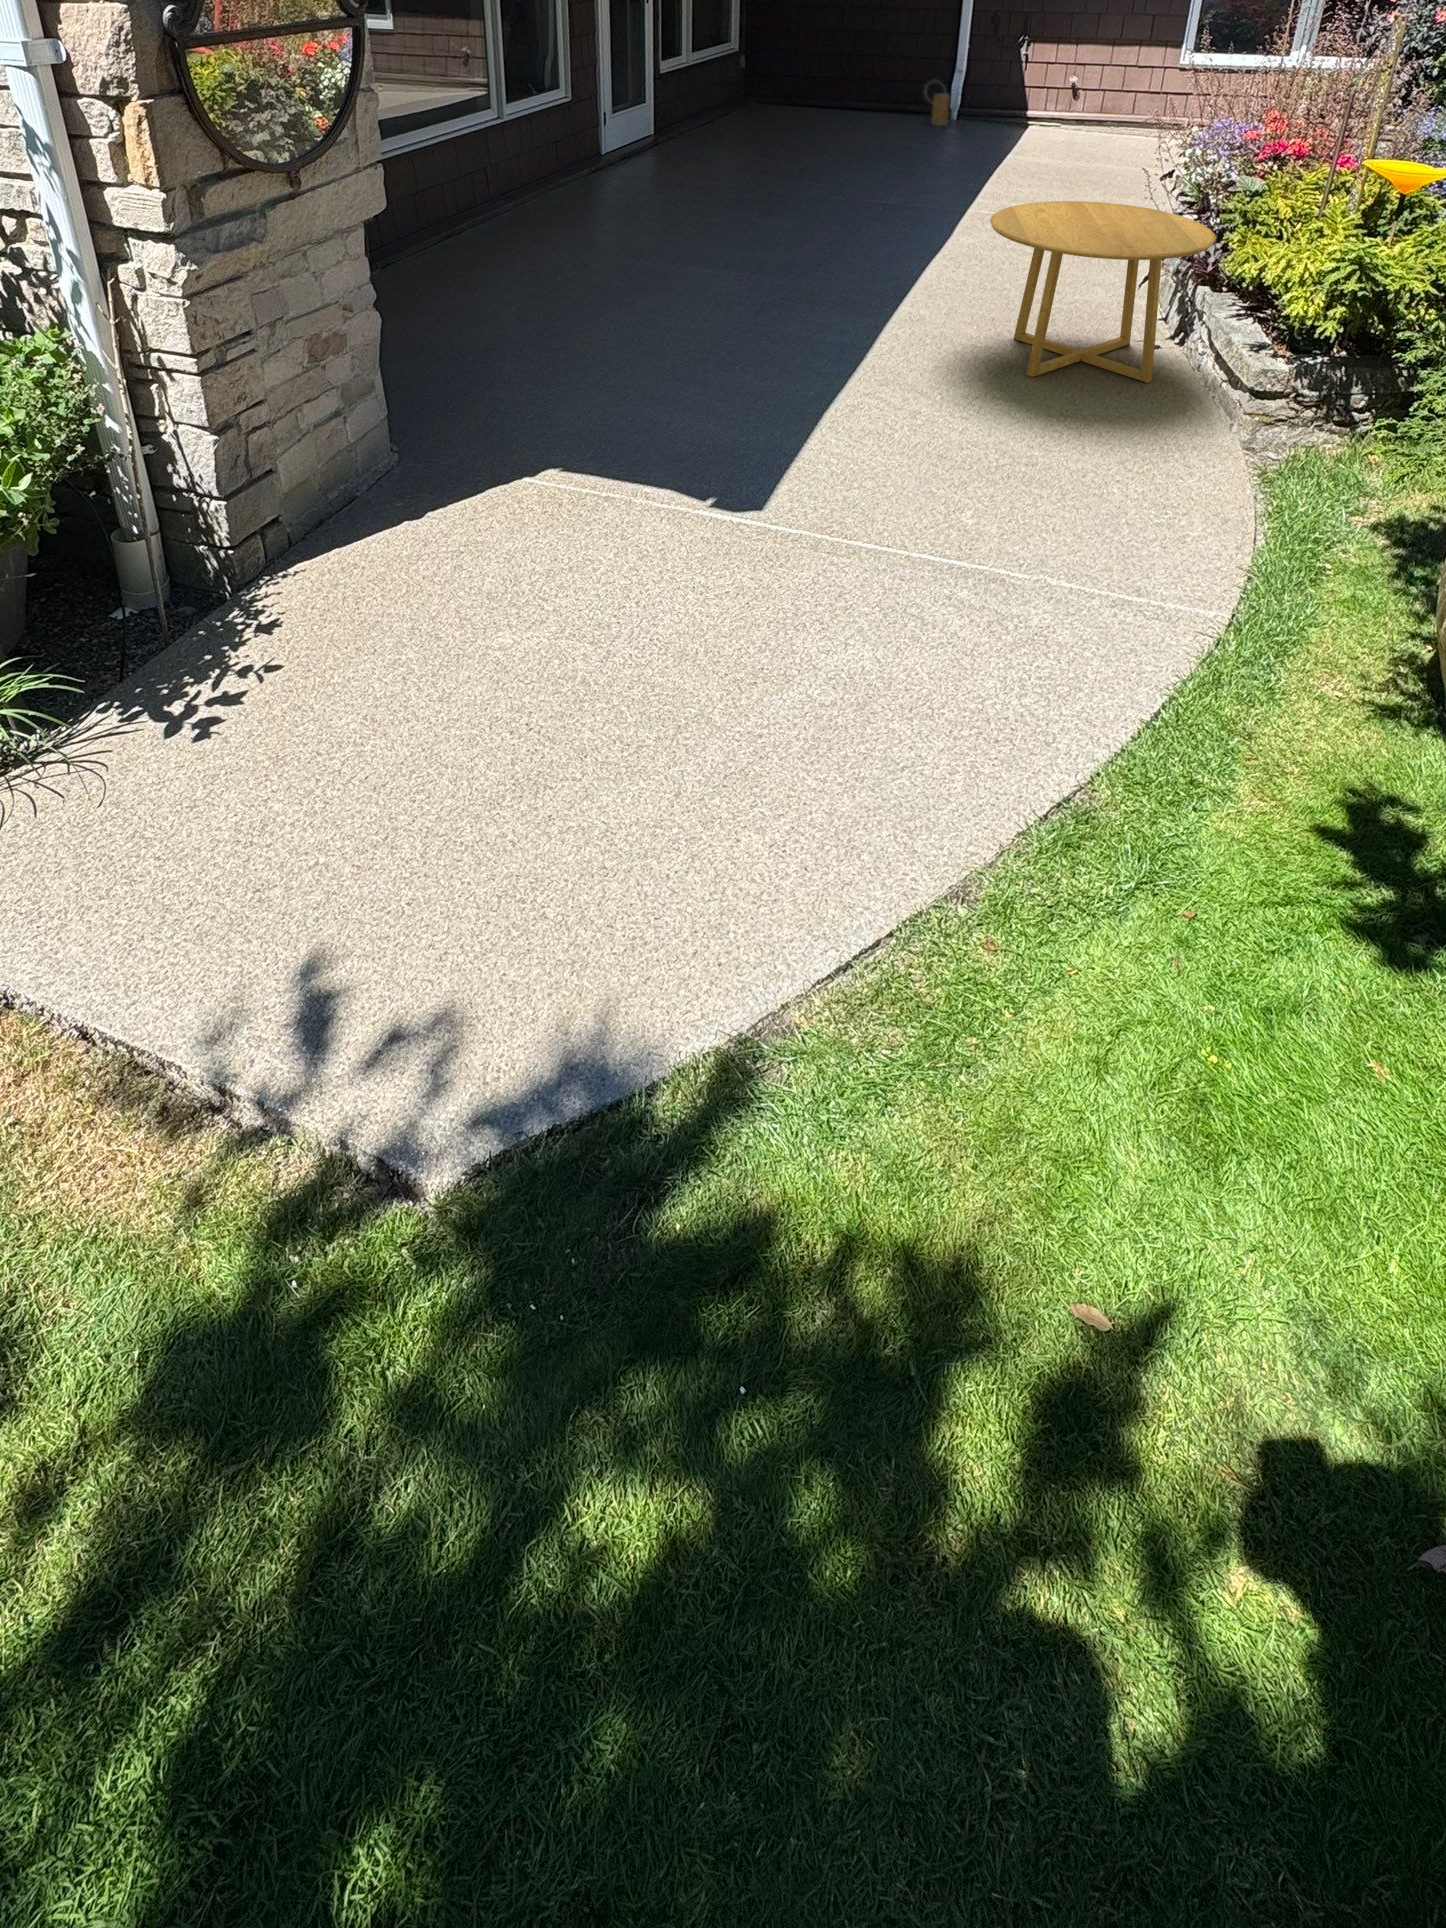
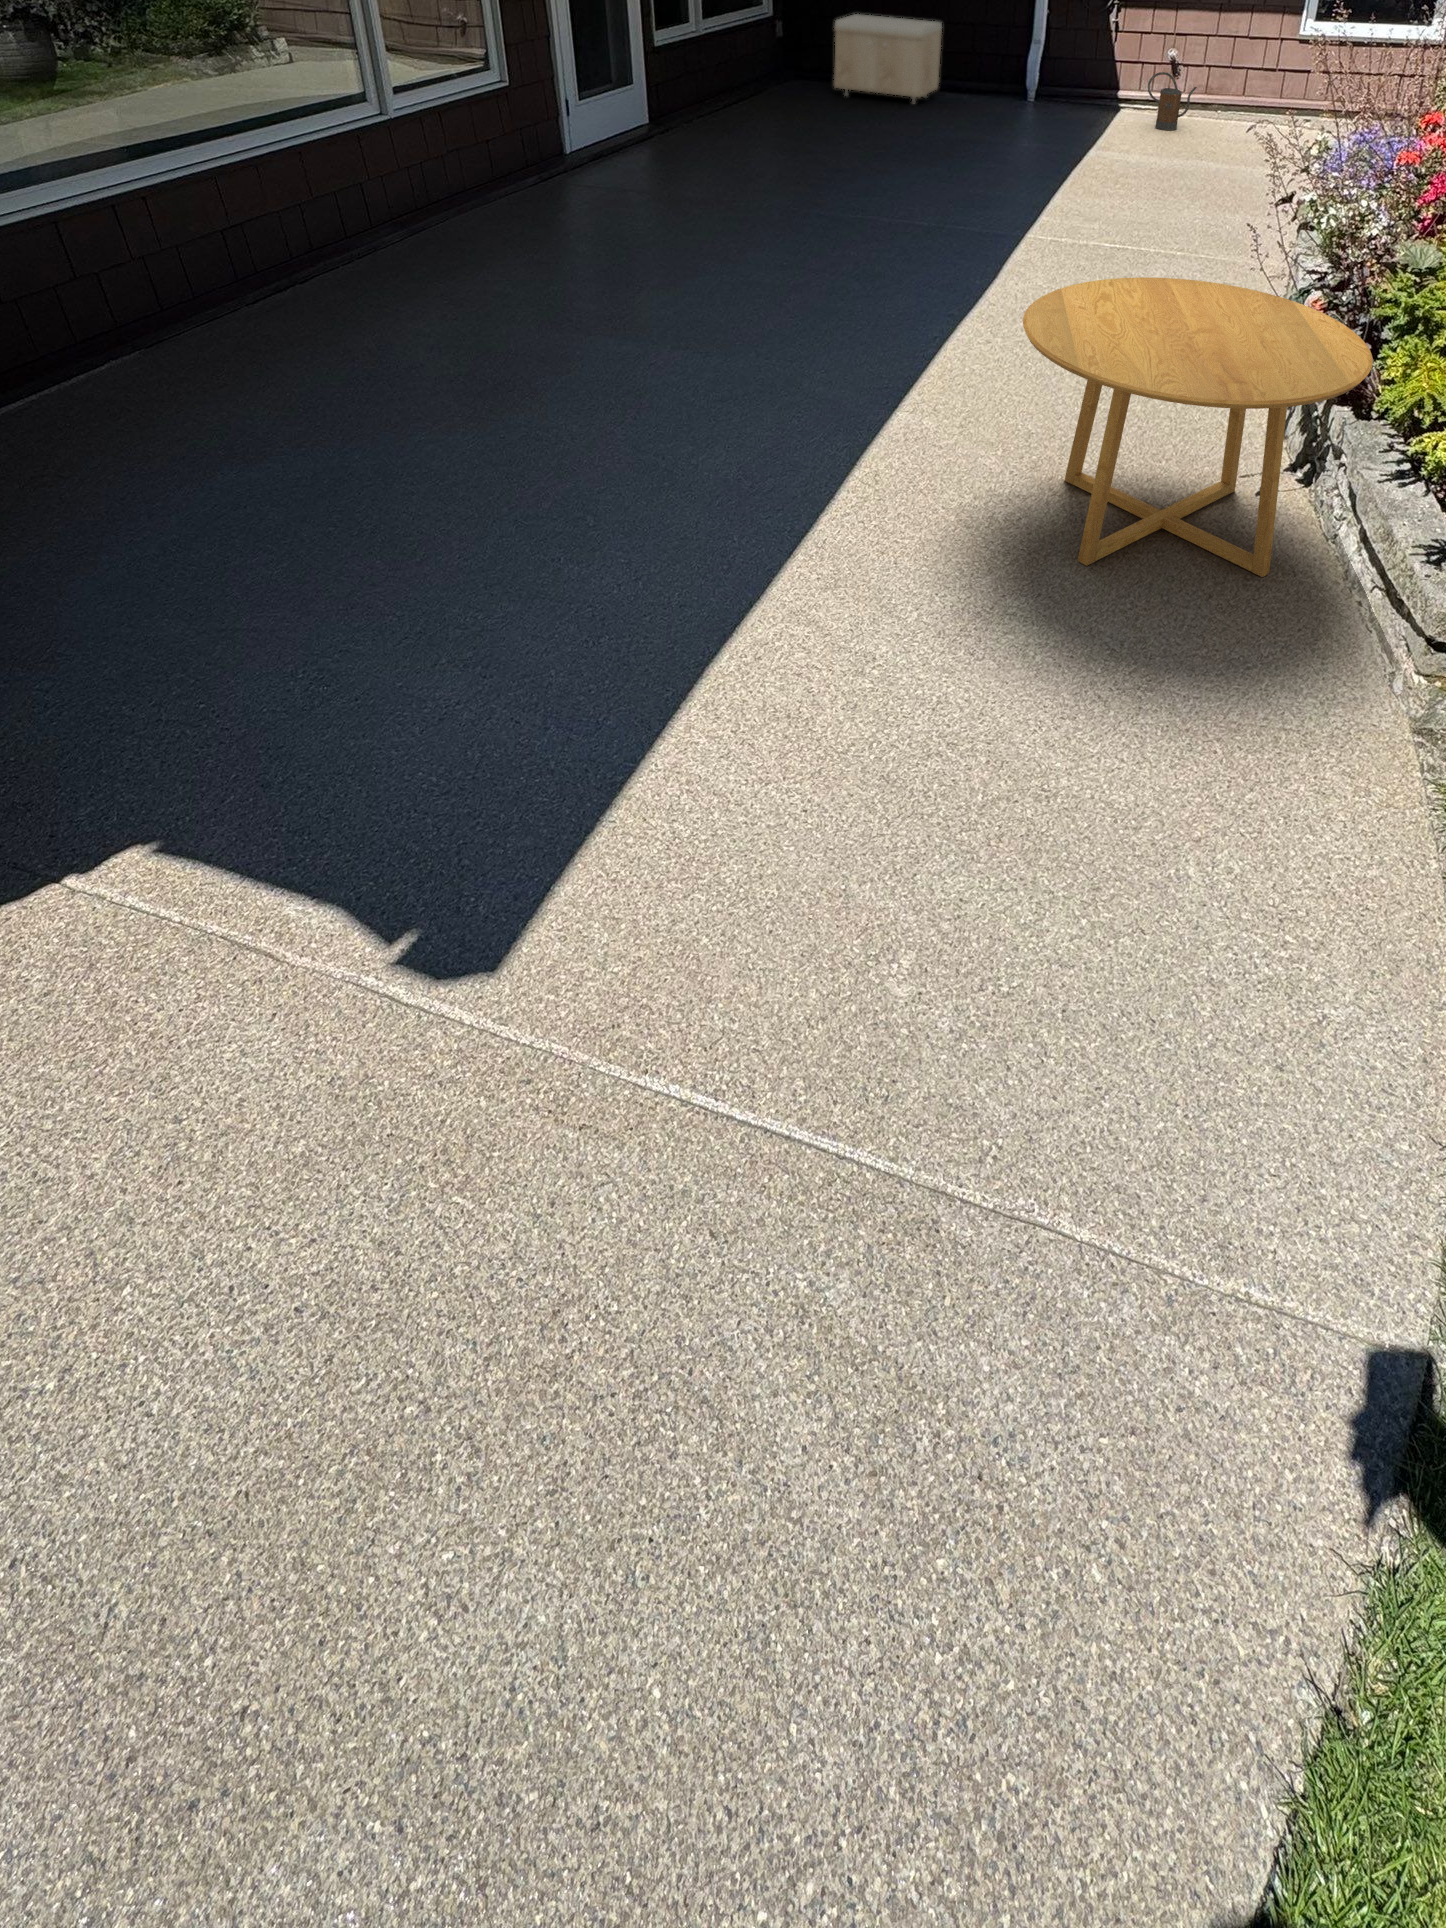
storage bench: none [797,49,887,120] -> present [834,14,942,103]
watering can: present [928,80,950,126] -> present [1148,72,1197,130]

